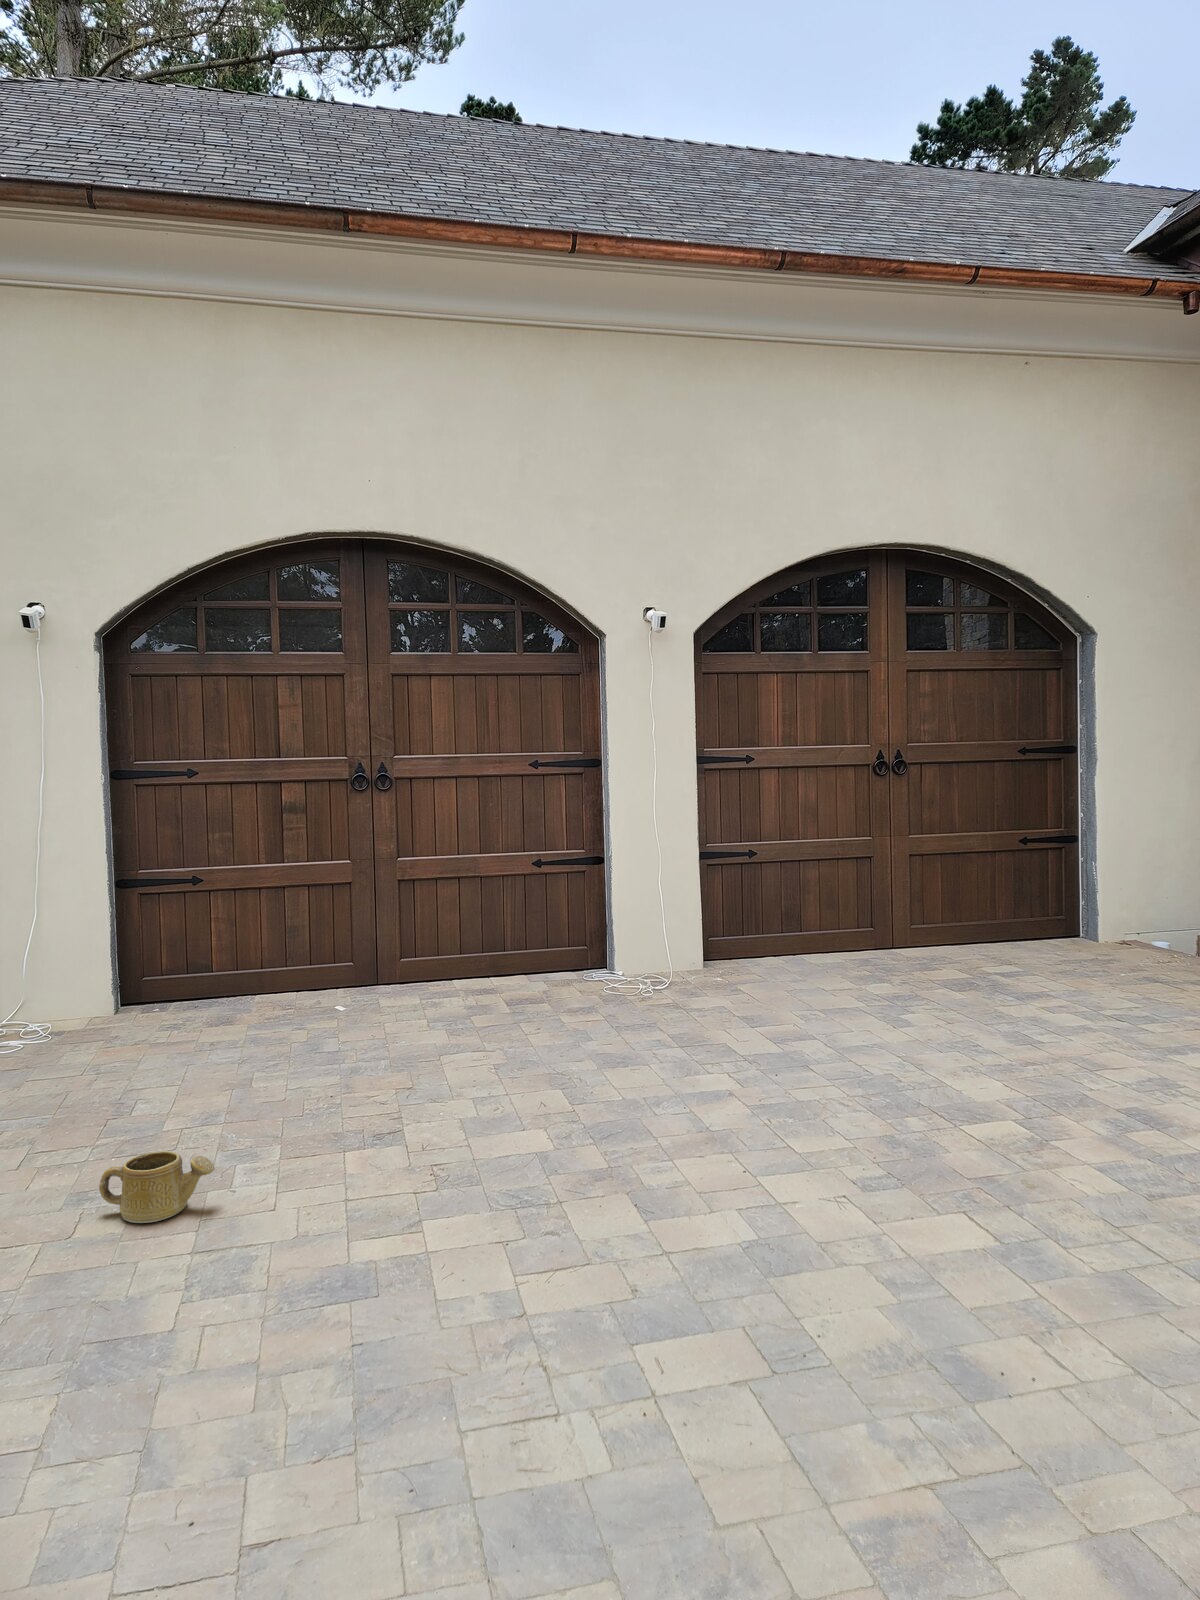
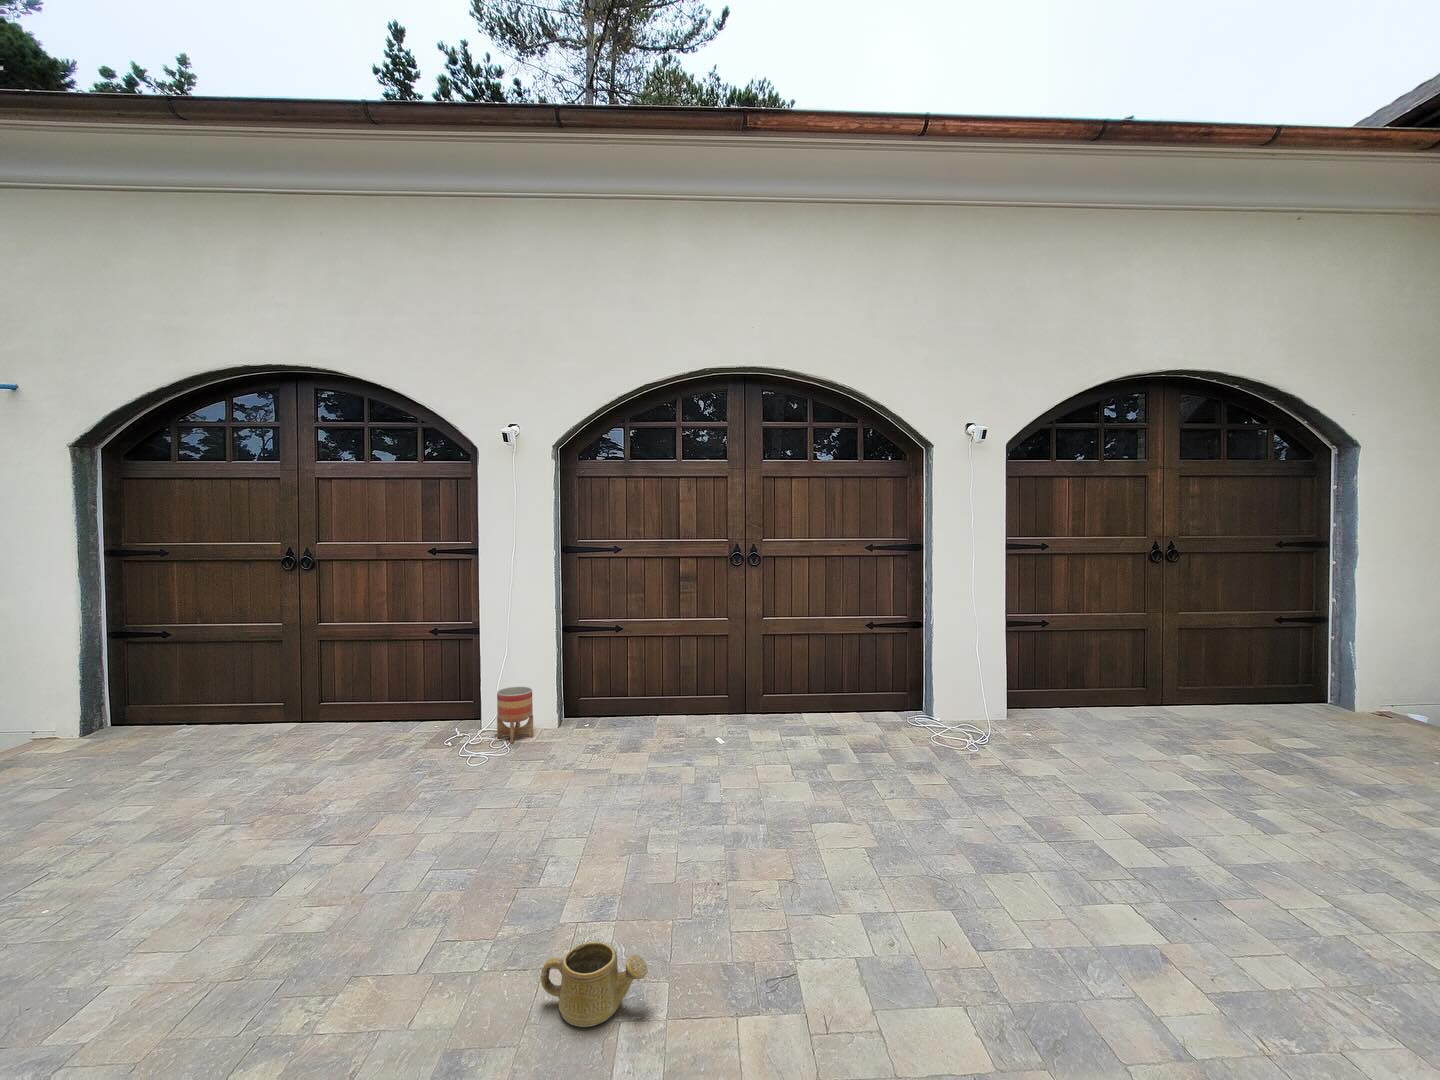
planter: none [27,960,81,1033] -> present [497,687,533,743]

